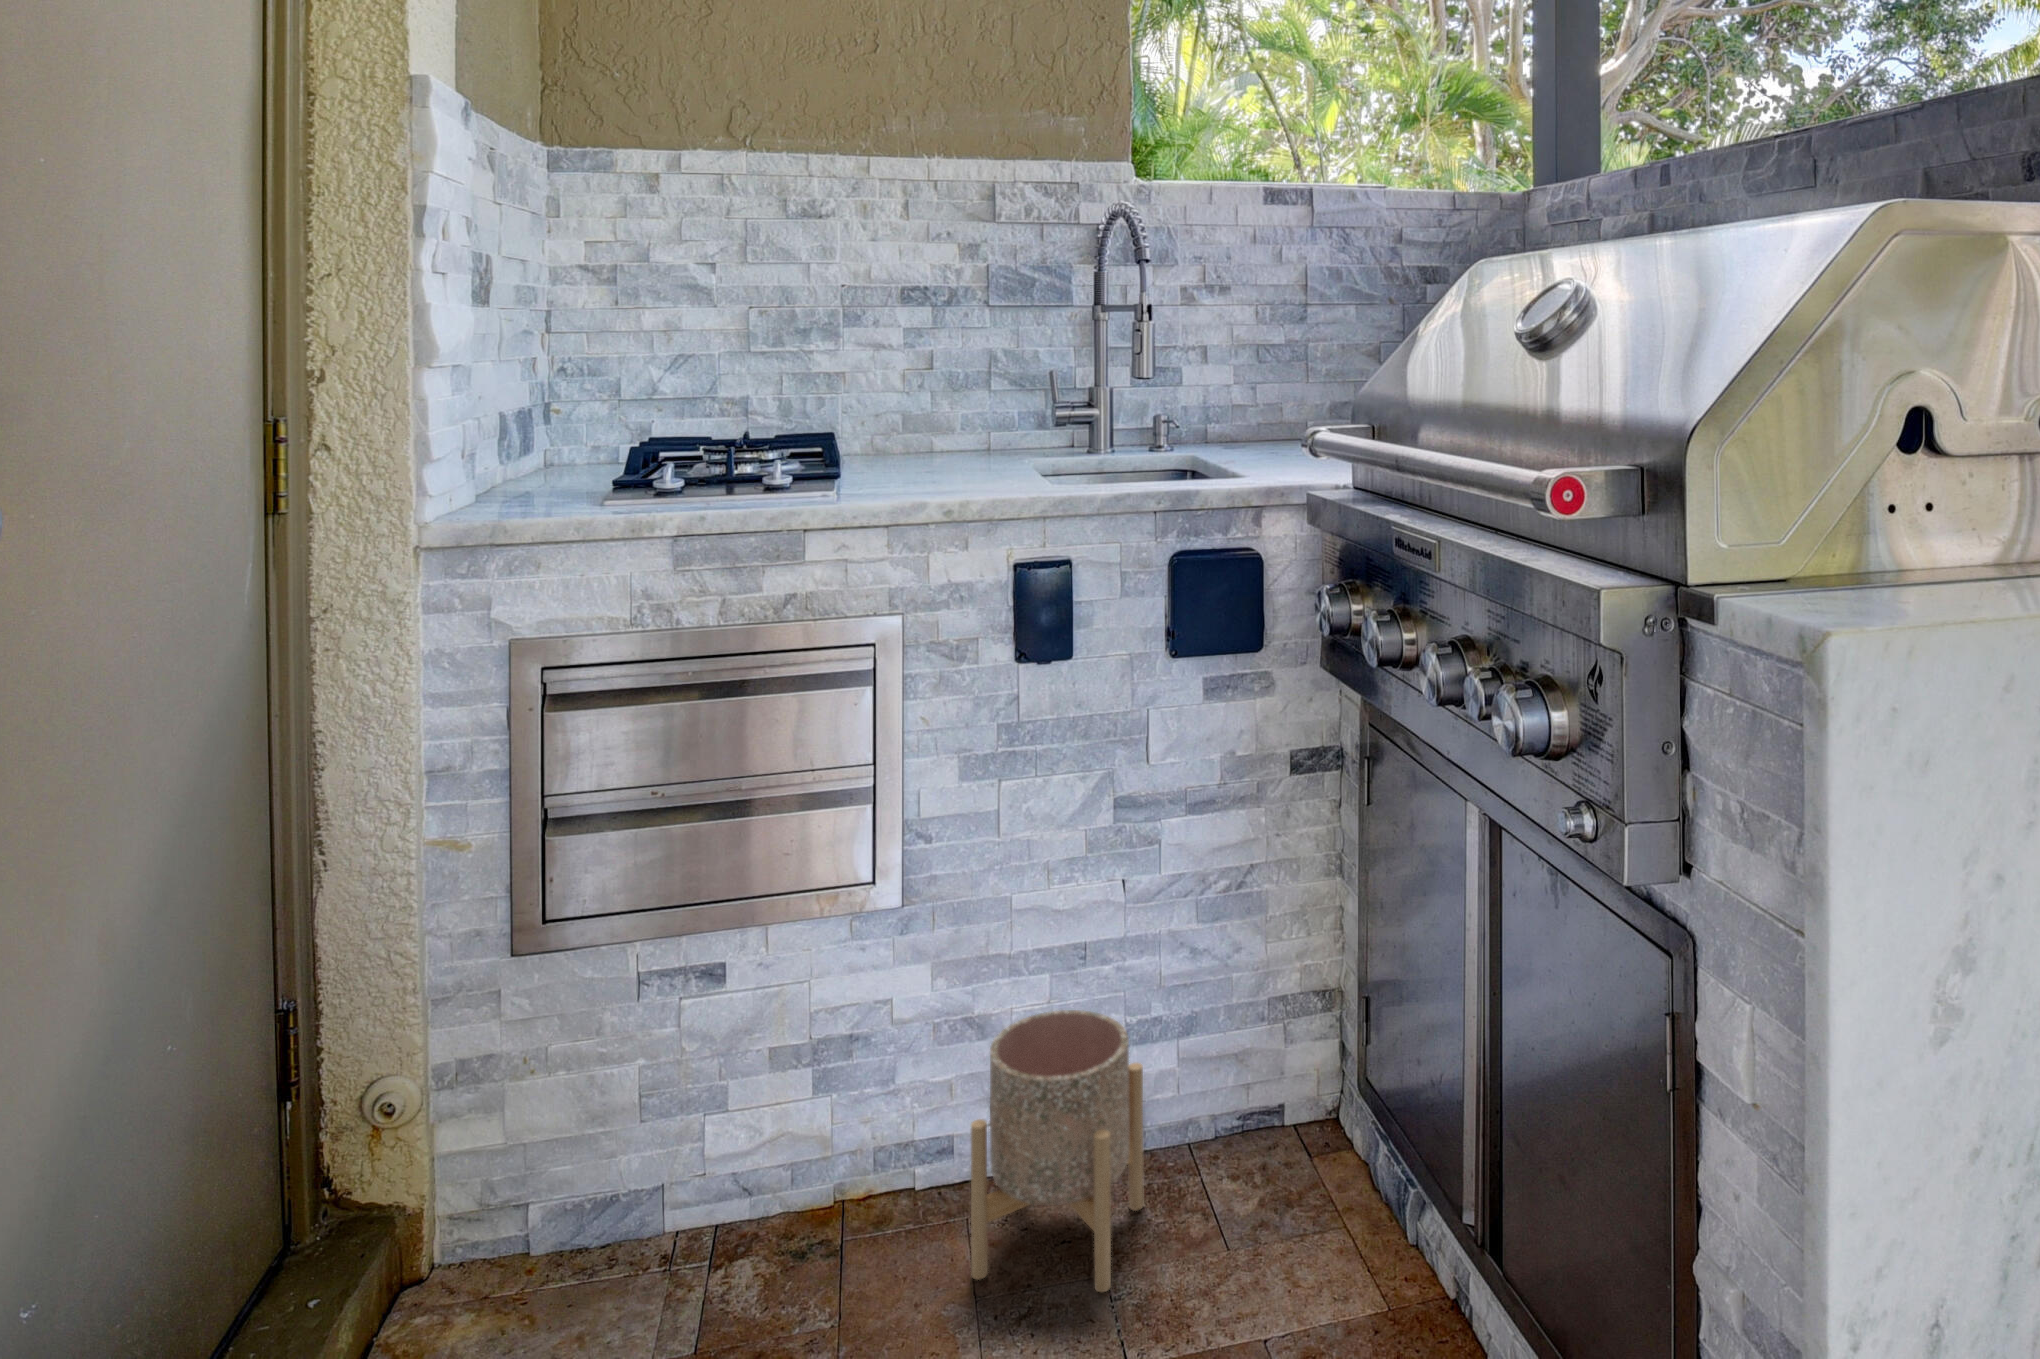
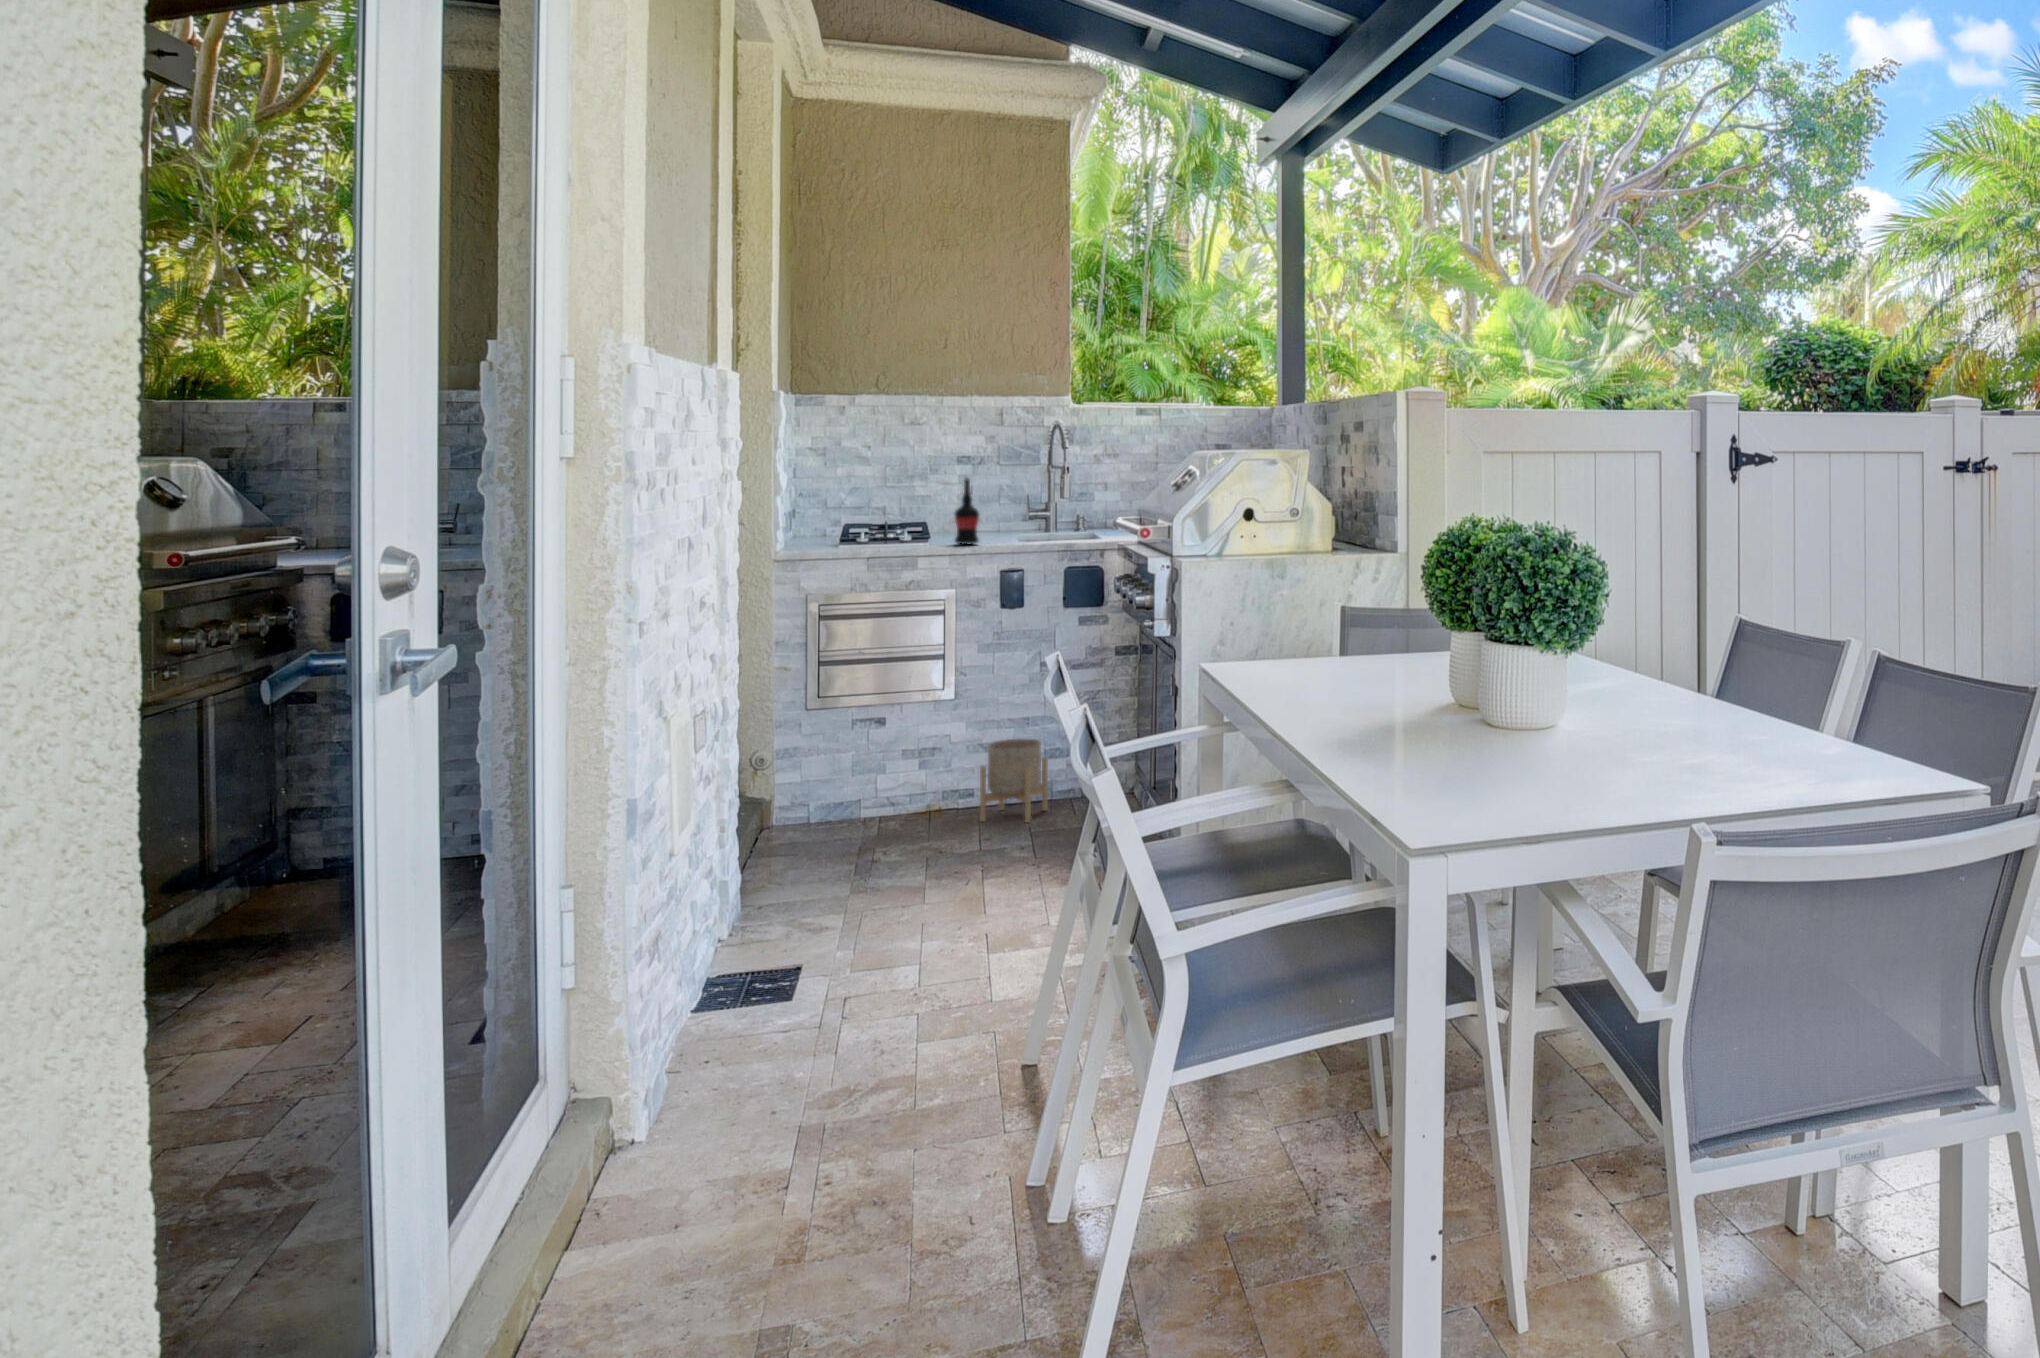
wine bottle: none [895,321,959,496] -> present [955,478,979,544]

